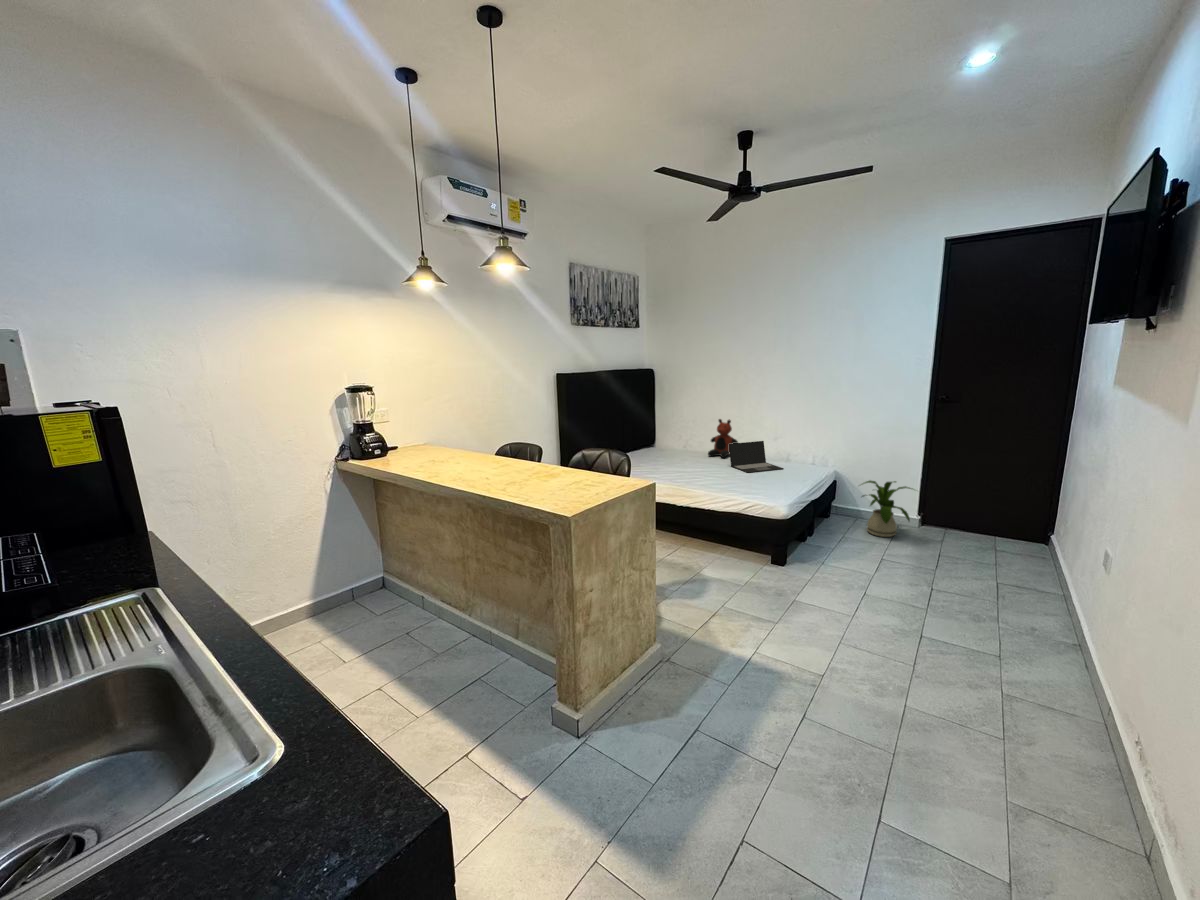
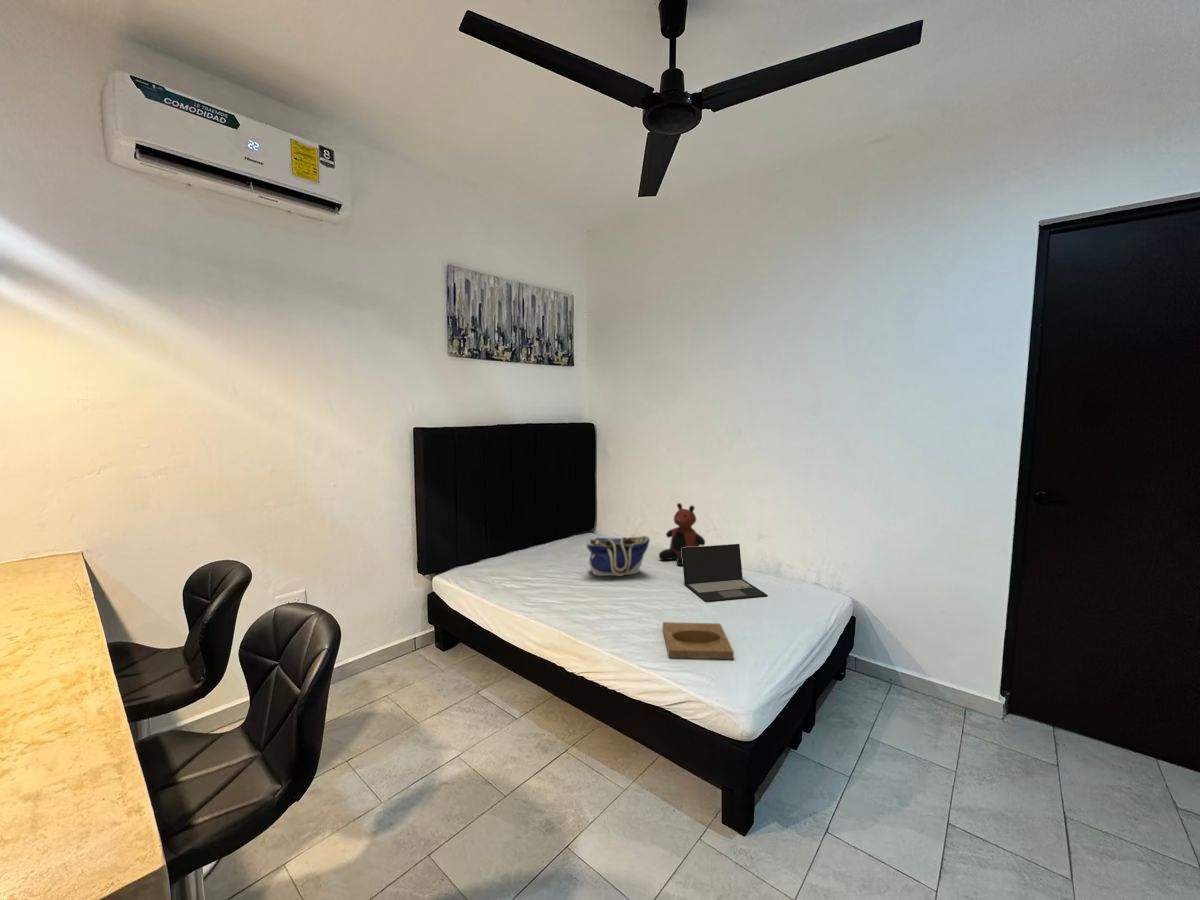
tote bag: none [667,438,707,465] -> present [586,536,649,576]
tray: none [729,479,774,493] -> present [663,622,734,659]
house plant: present [862,481,913,537] -> none [890,630,1005,740]

